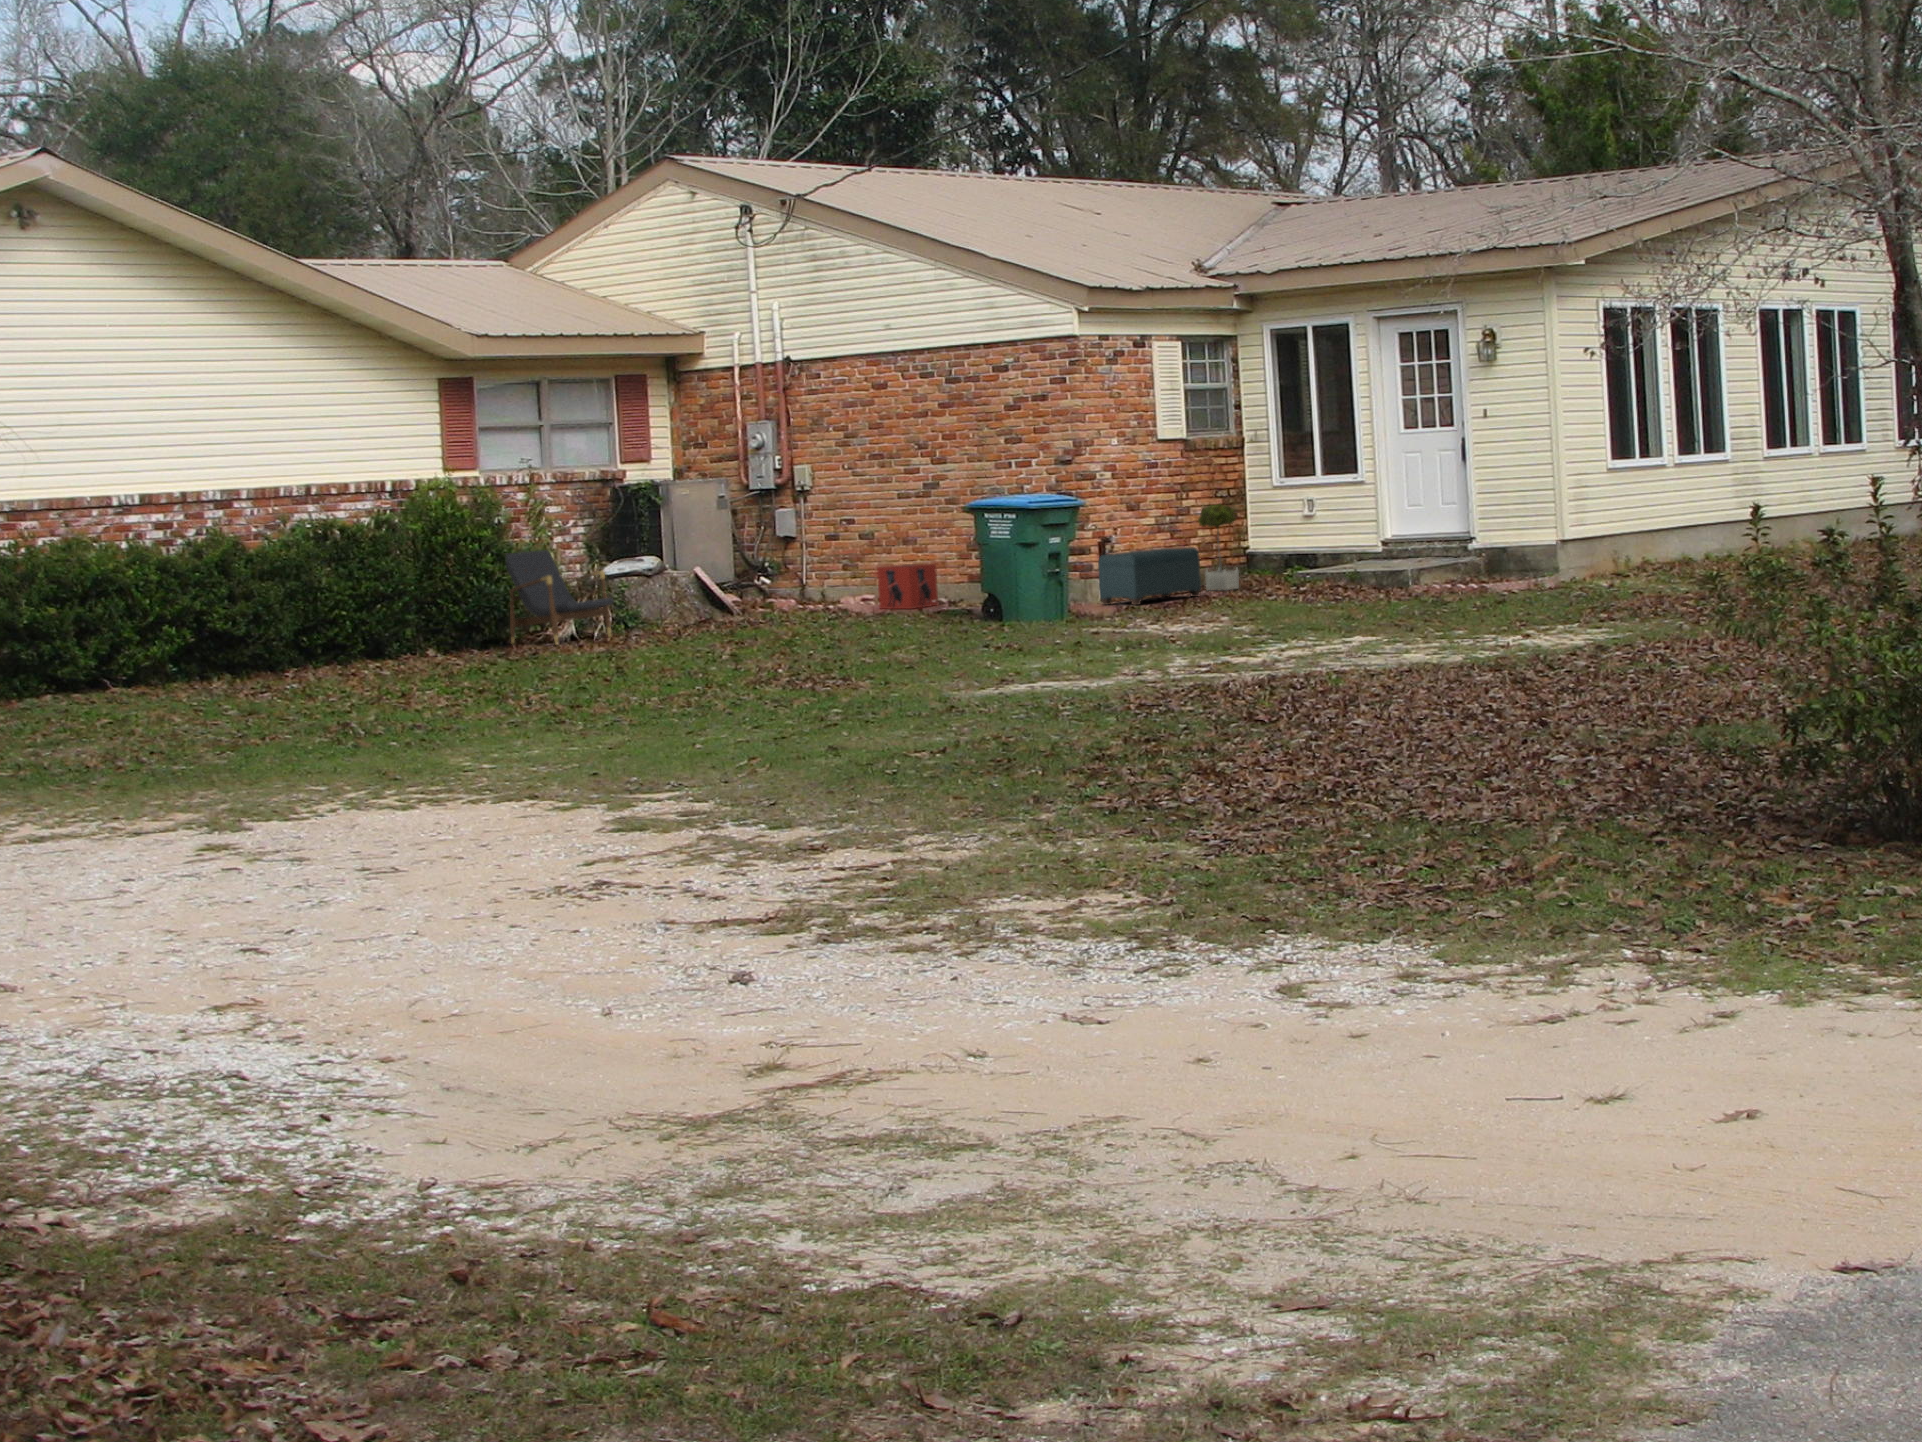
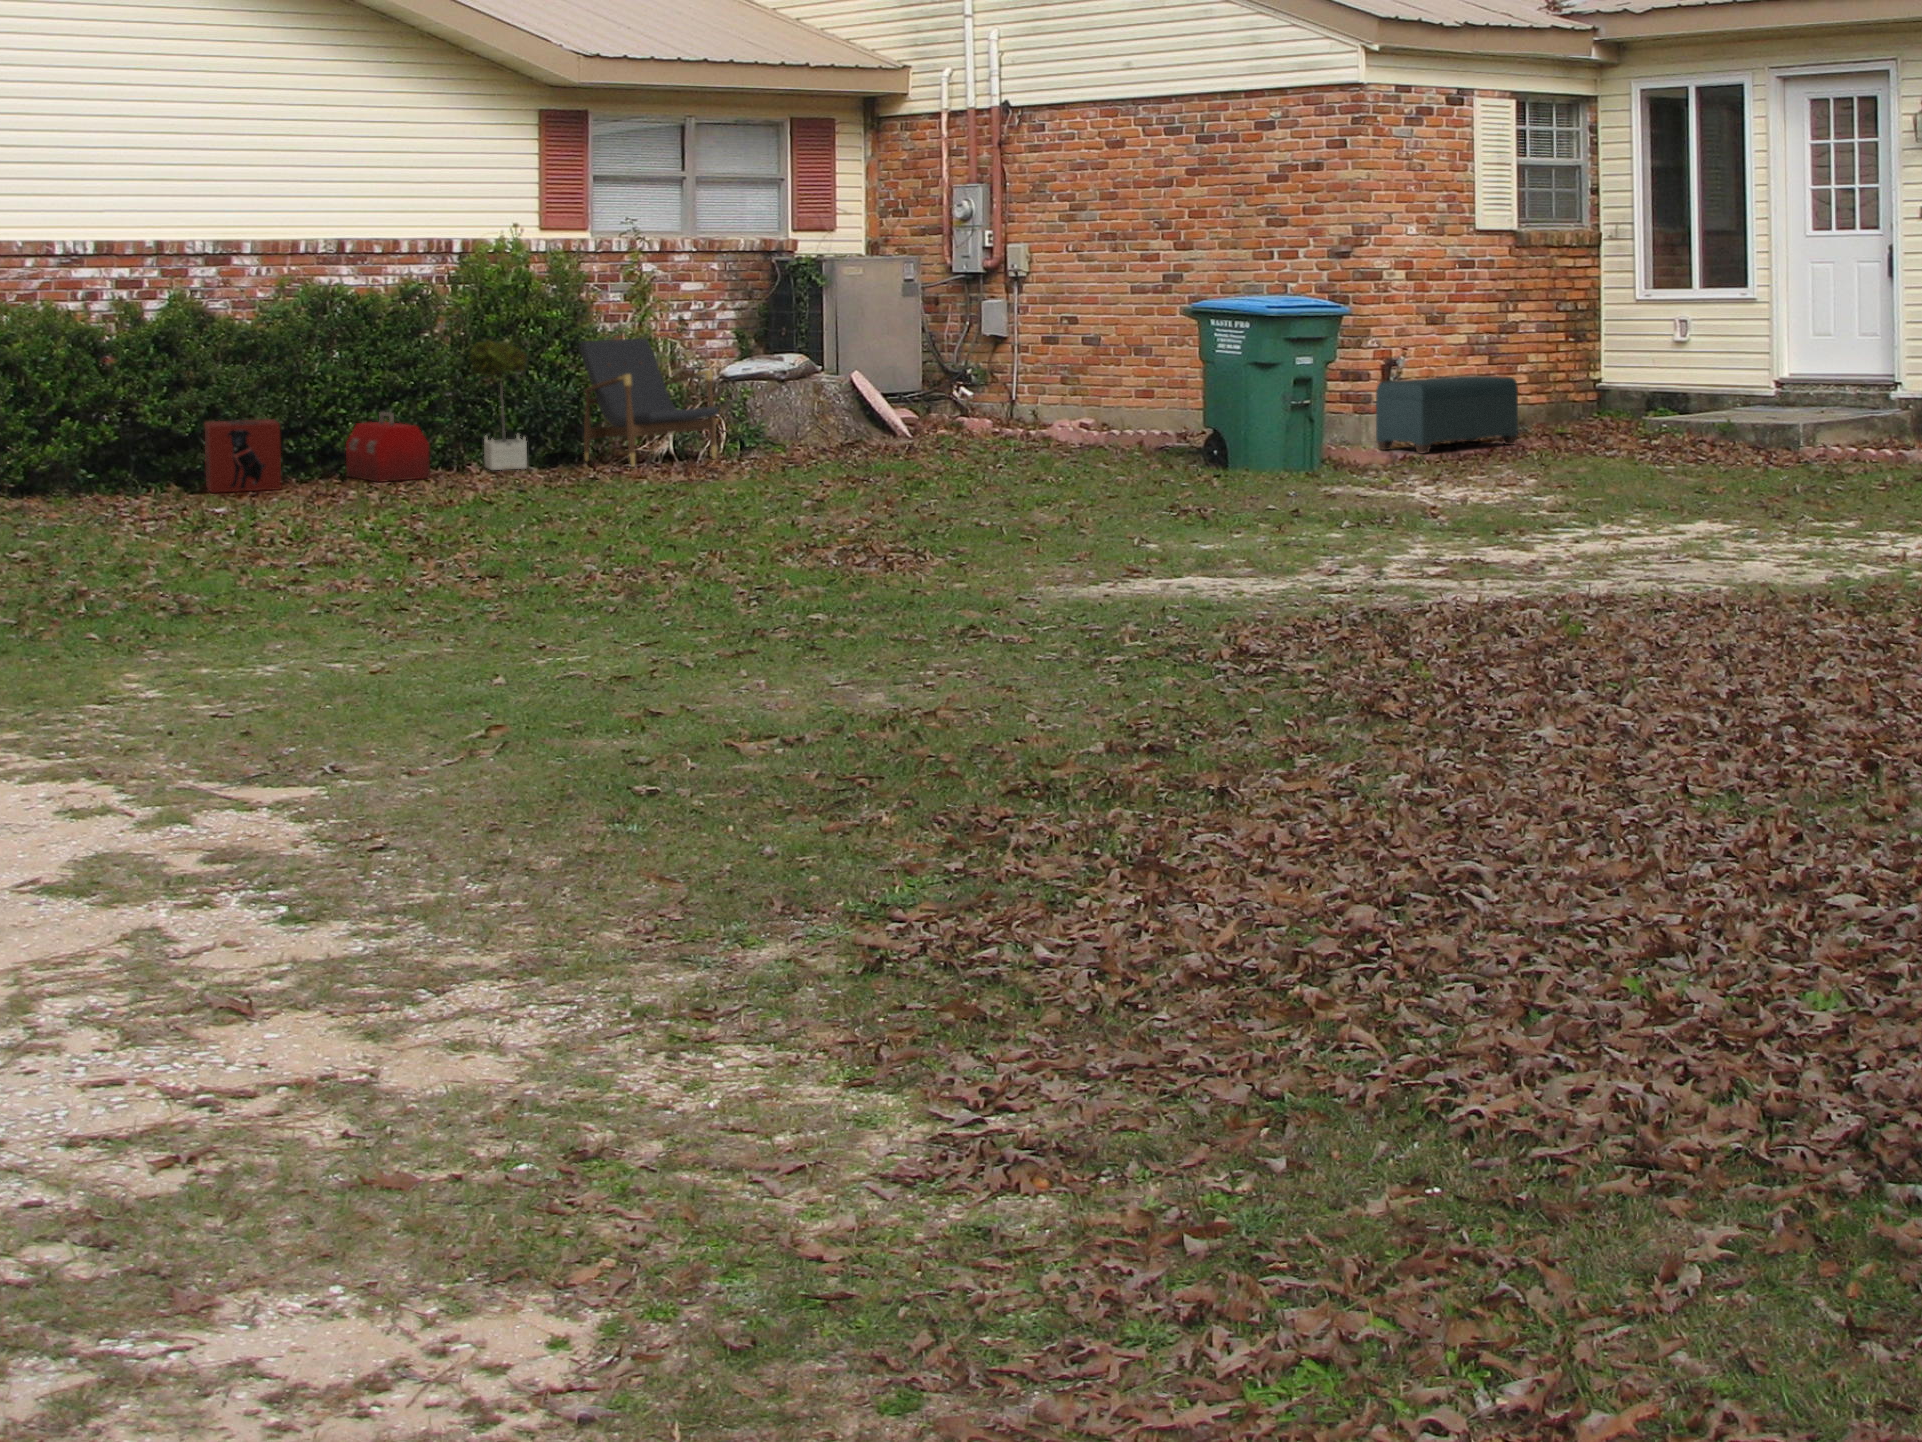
potted tree: present [1198,504,1239,591] -> present [469,340,527,470]
storage box: present [877,564,938,609] -> present [205,419,281,493]
toolbox: none [343,612,413,663] -> present [346,412,430,482]

